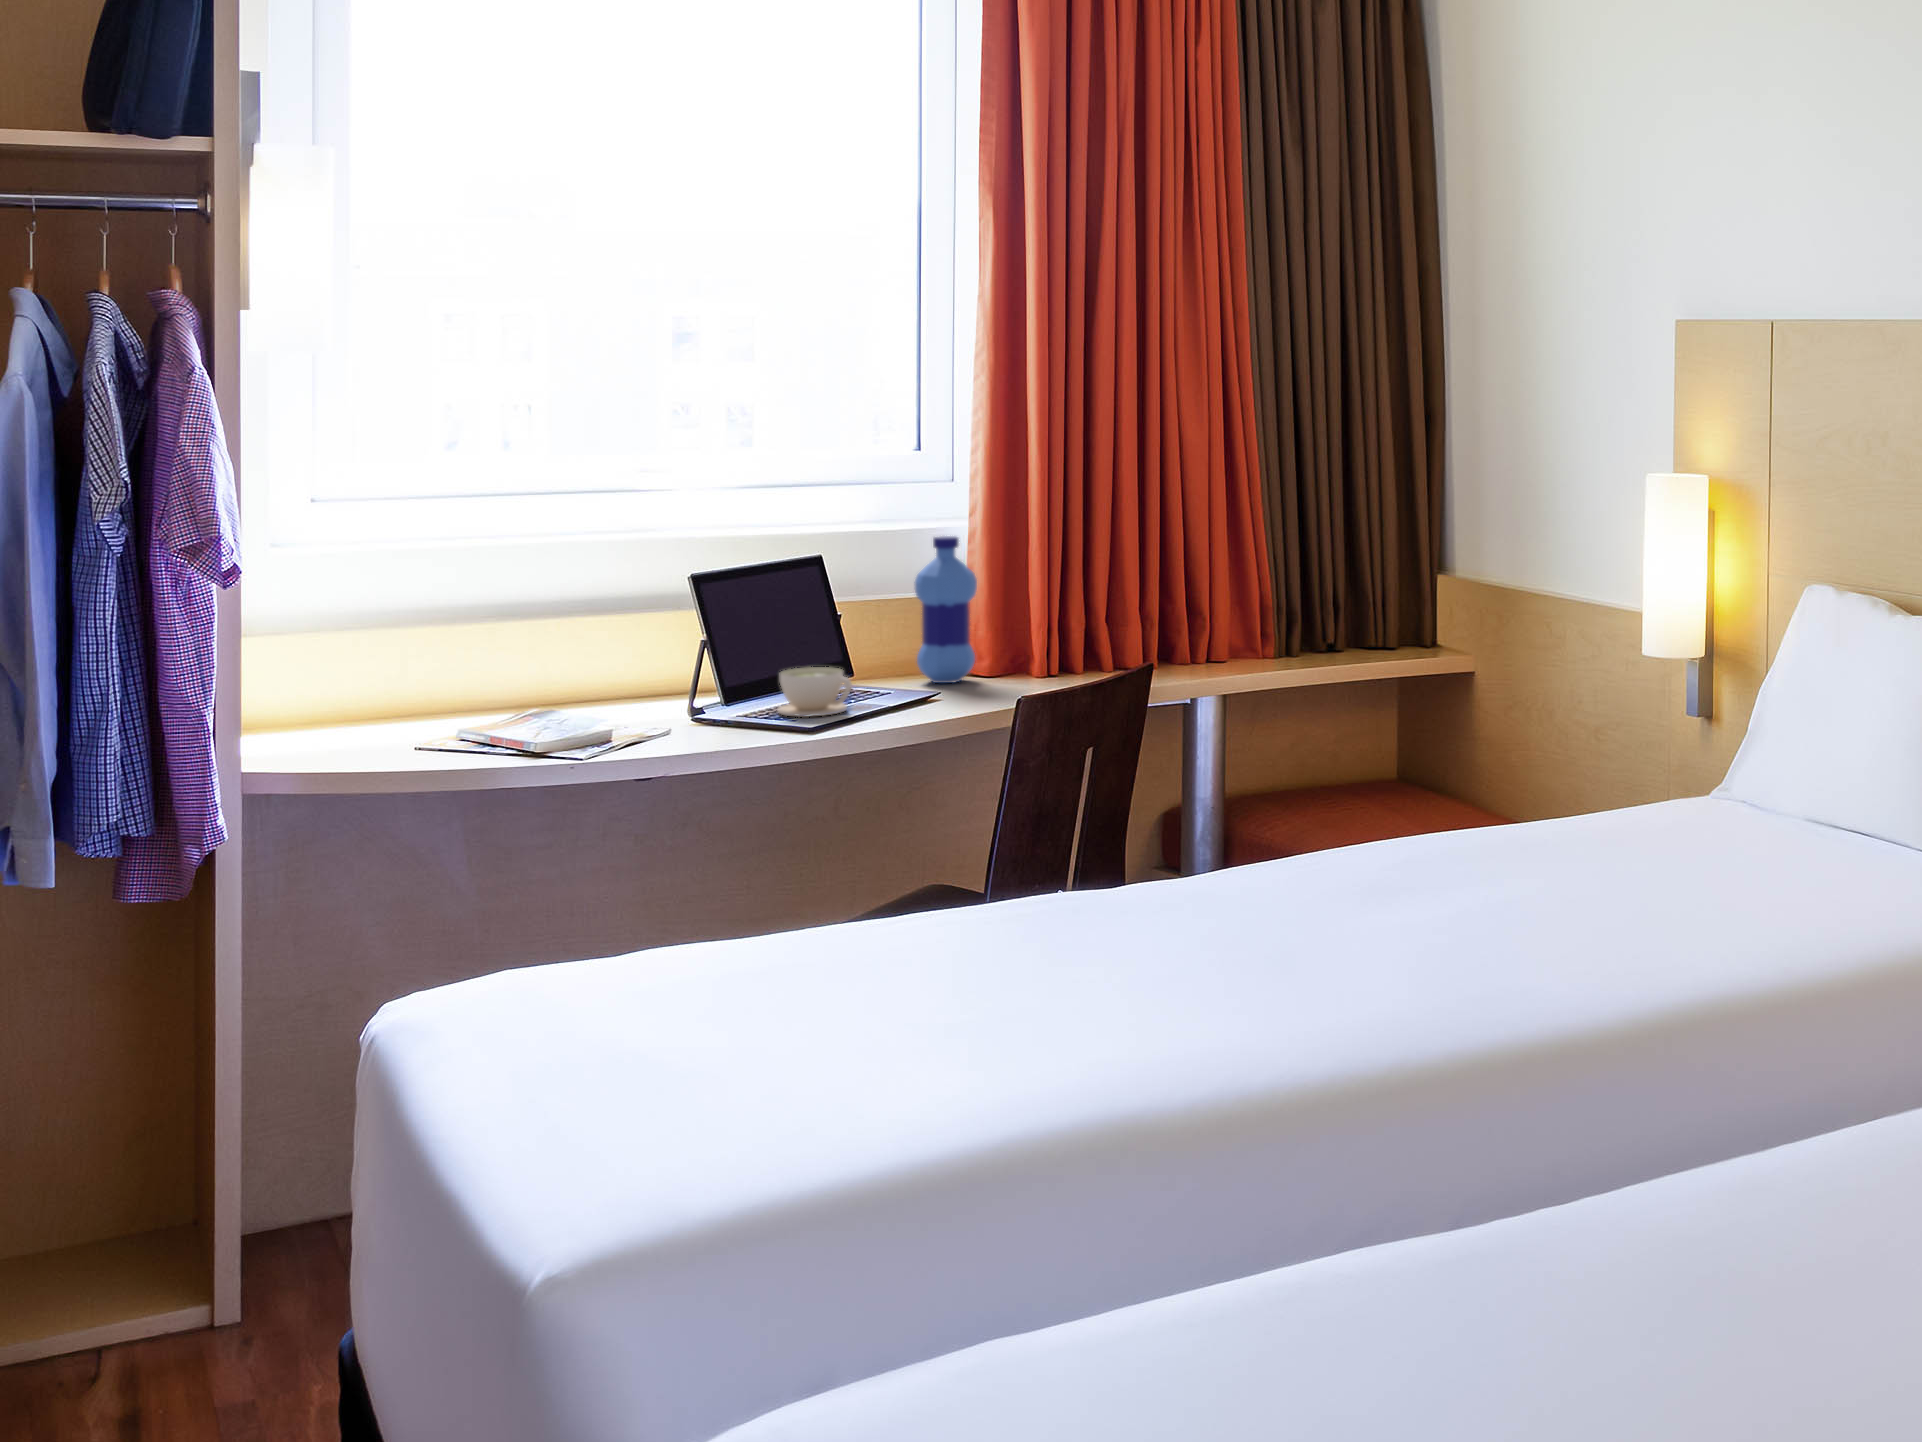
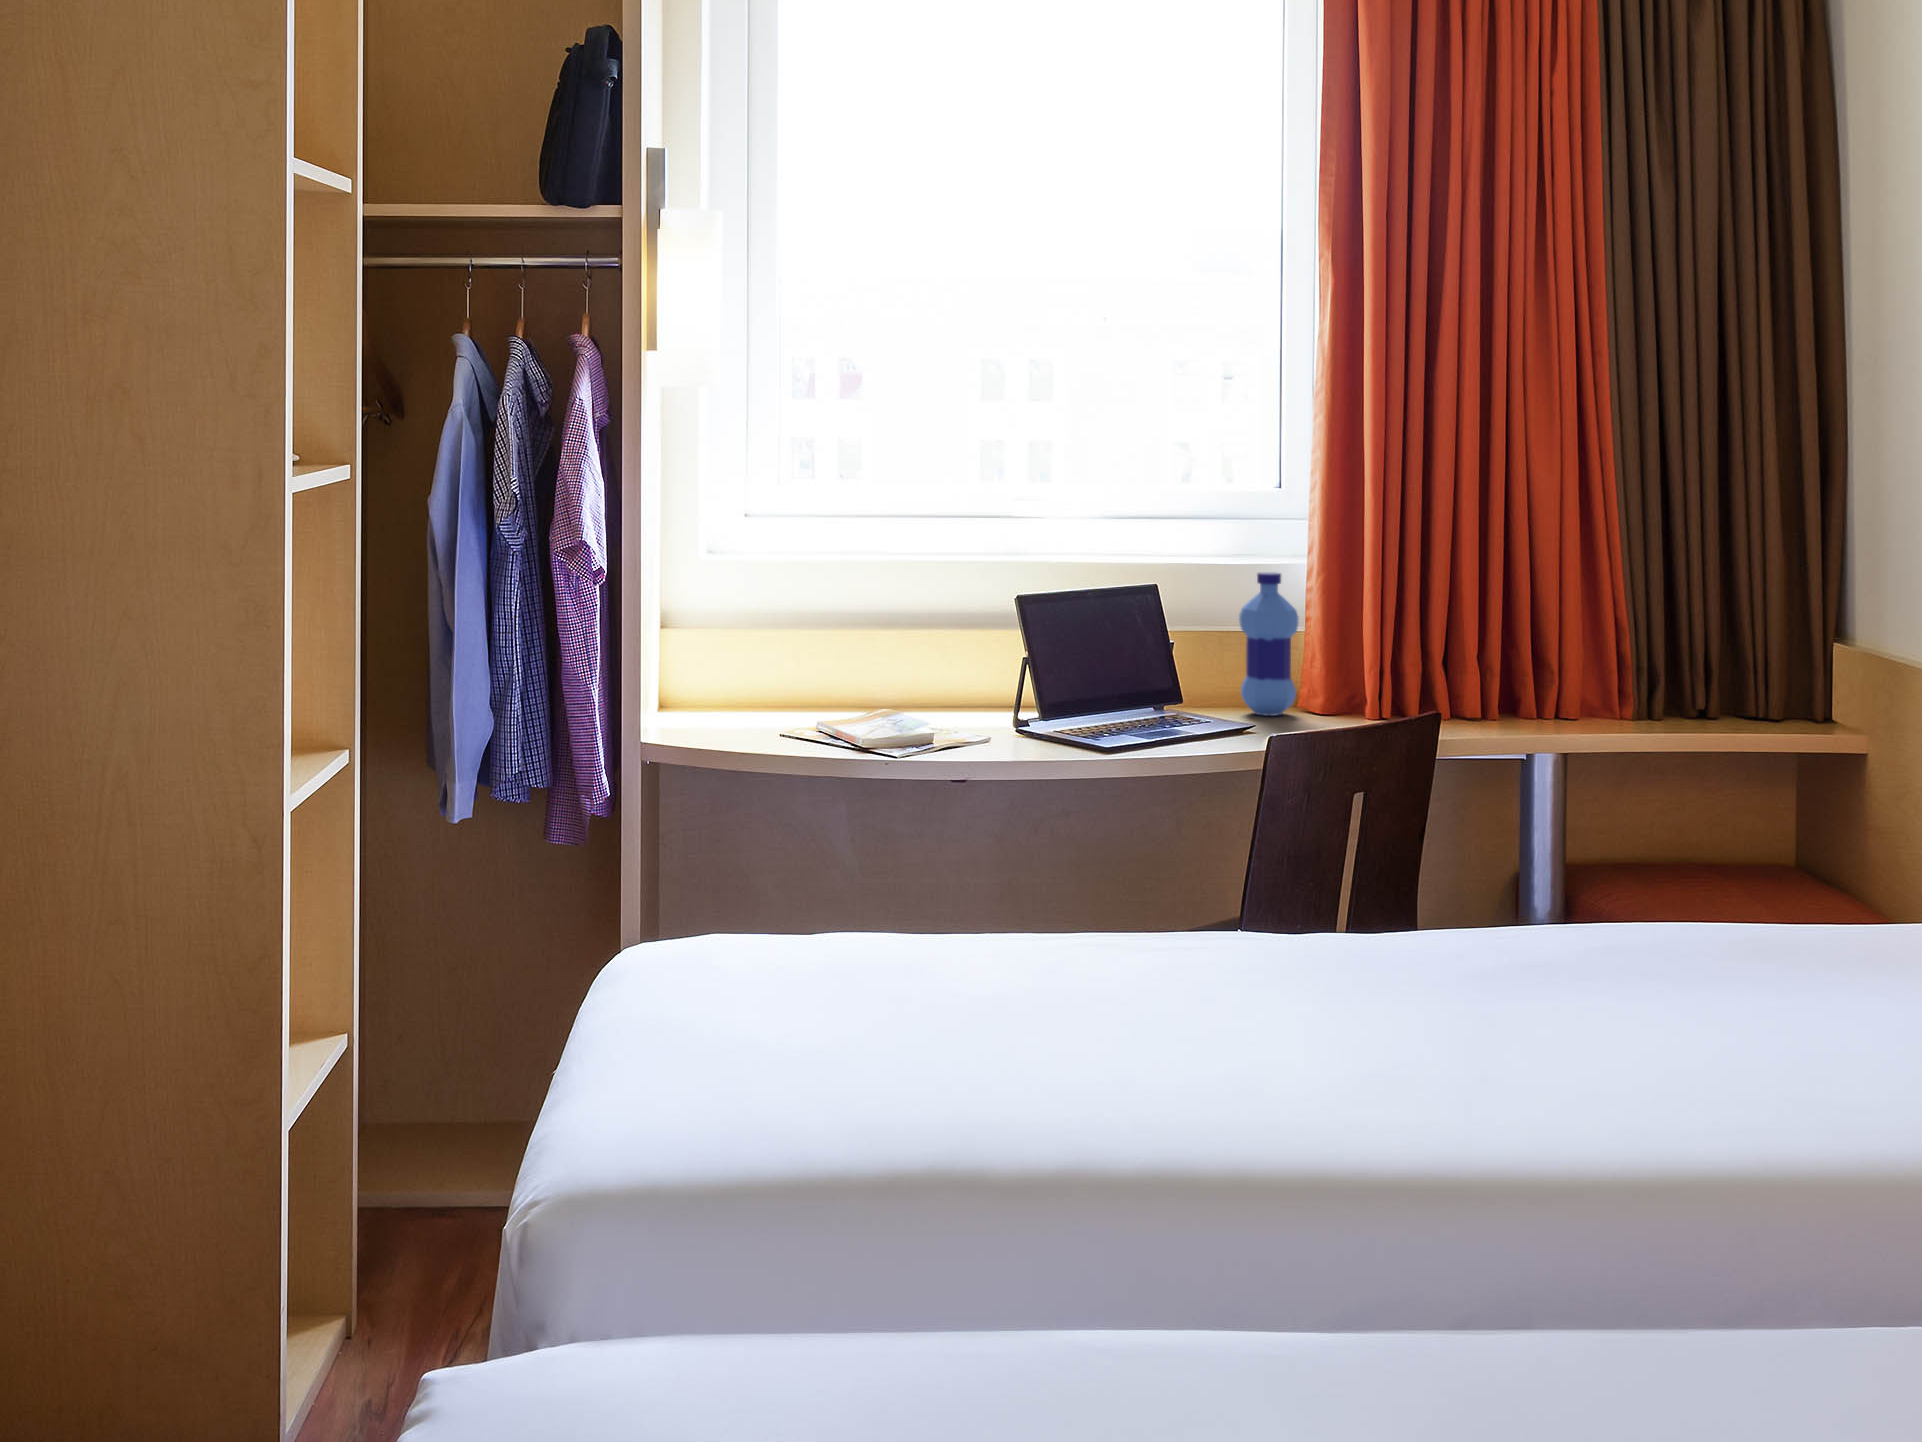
coffee cup: present [778,667,851,717] -> none [1087,690,1151,736]

